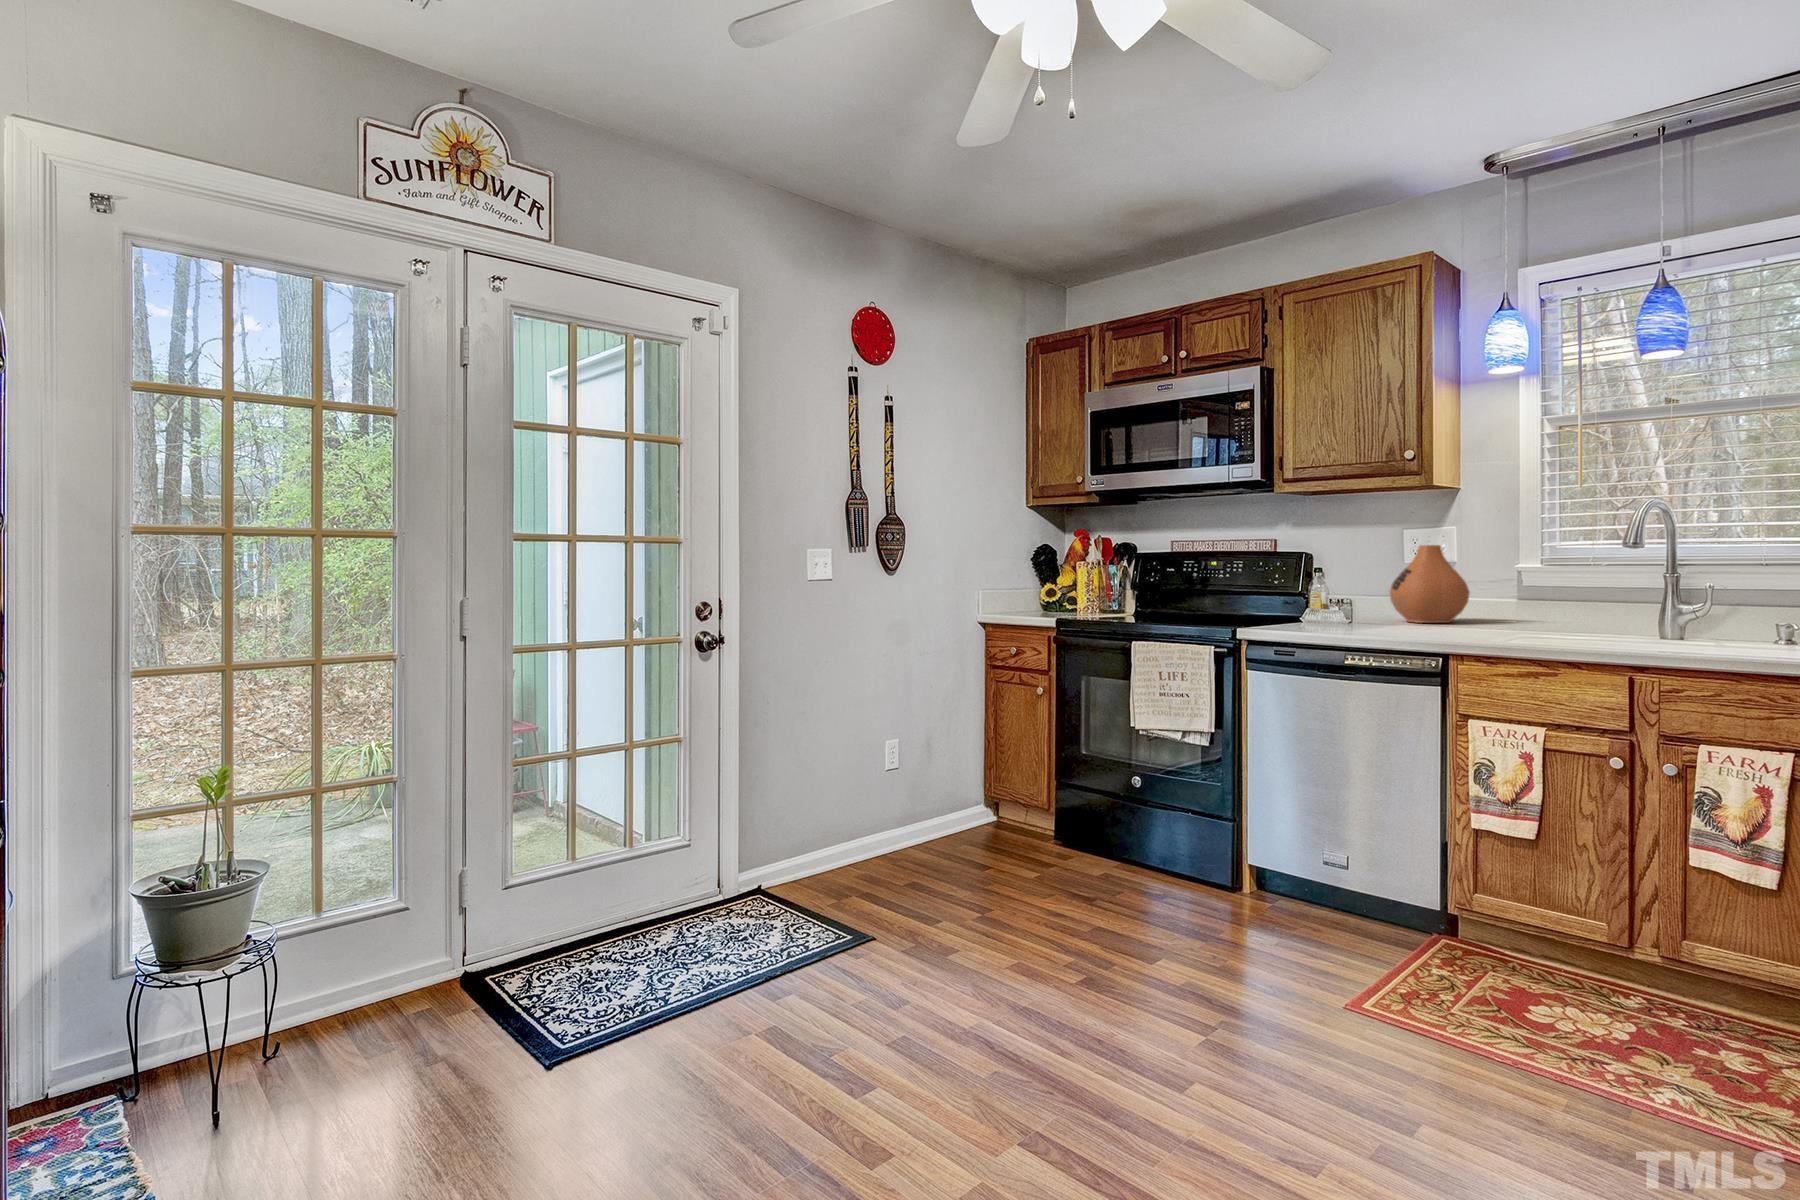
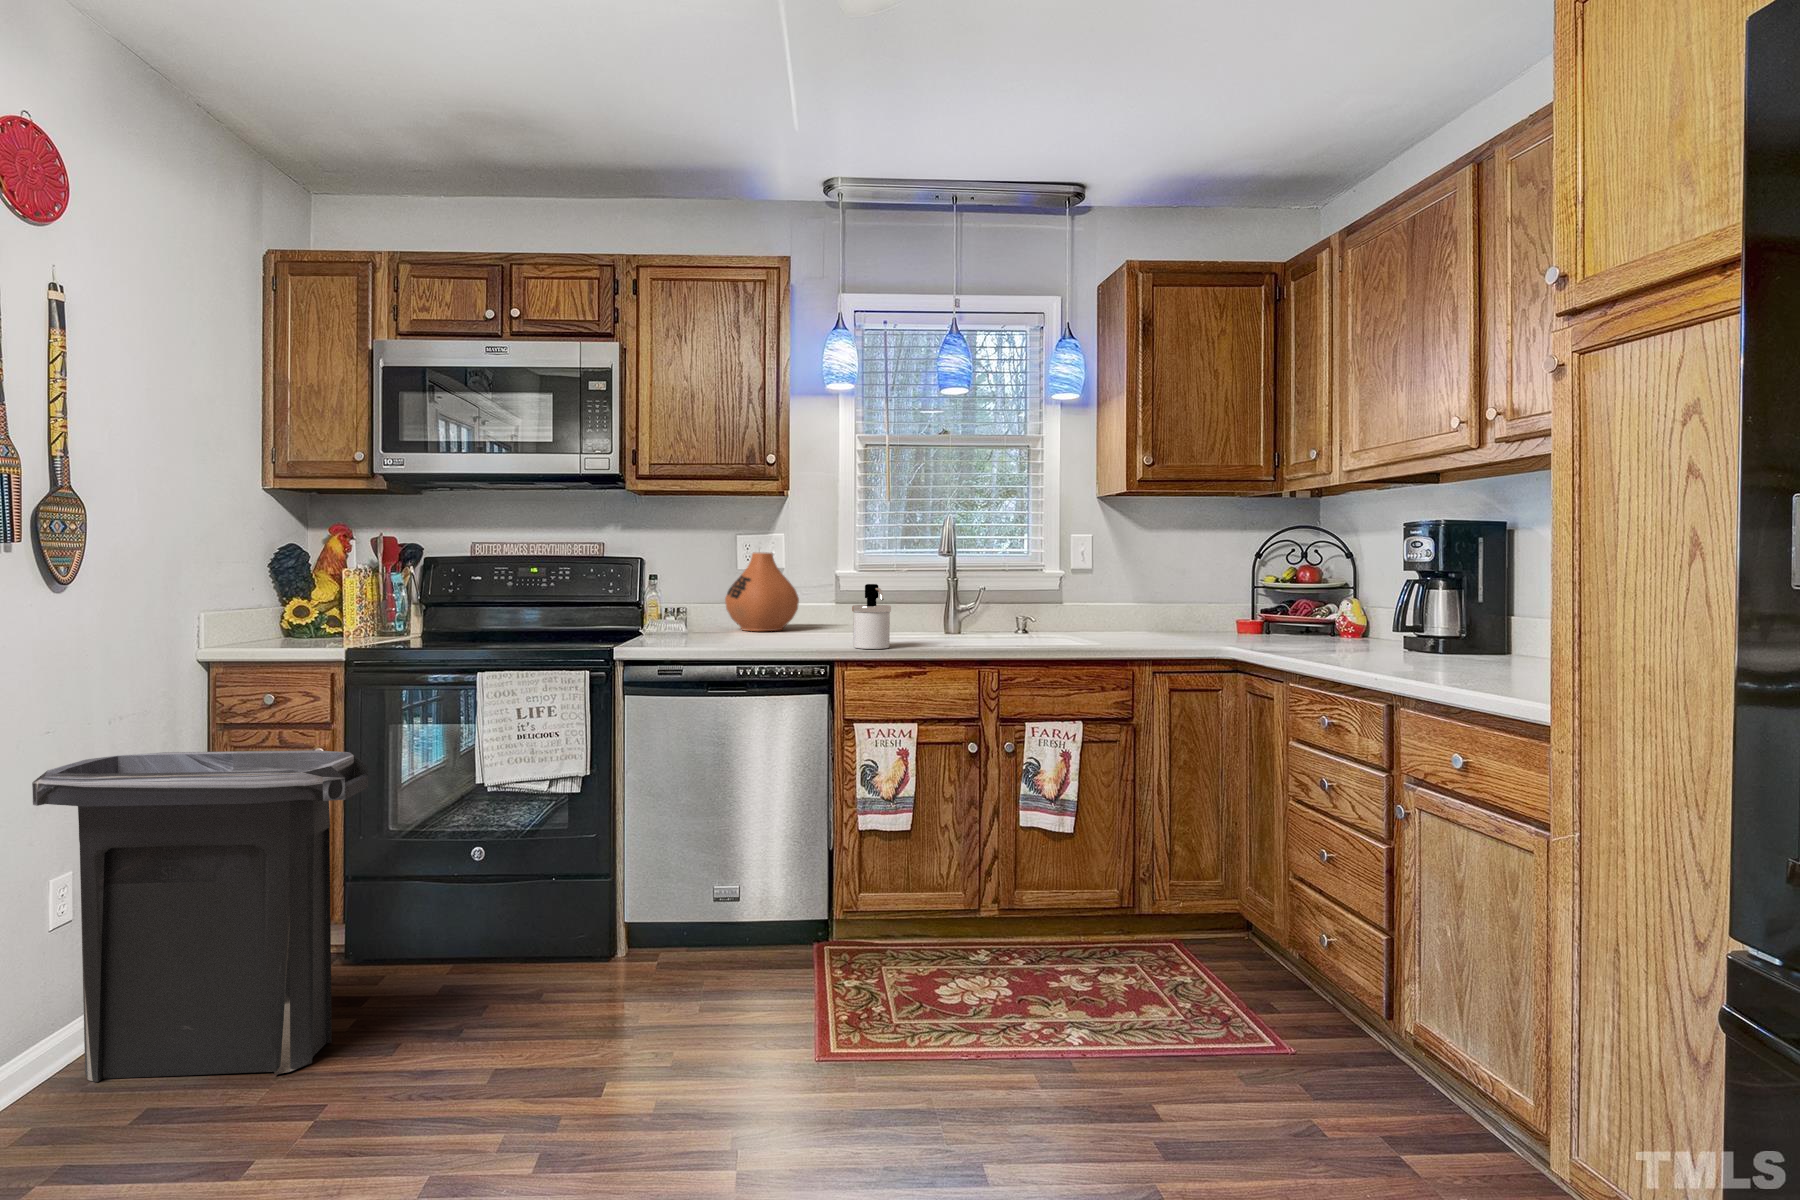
soap dispenser: none [1478,574,1527,643] -> present [852,584,891,649]
trash can: none [866,677,1026,894] -> present [32,750,368,1082]

